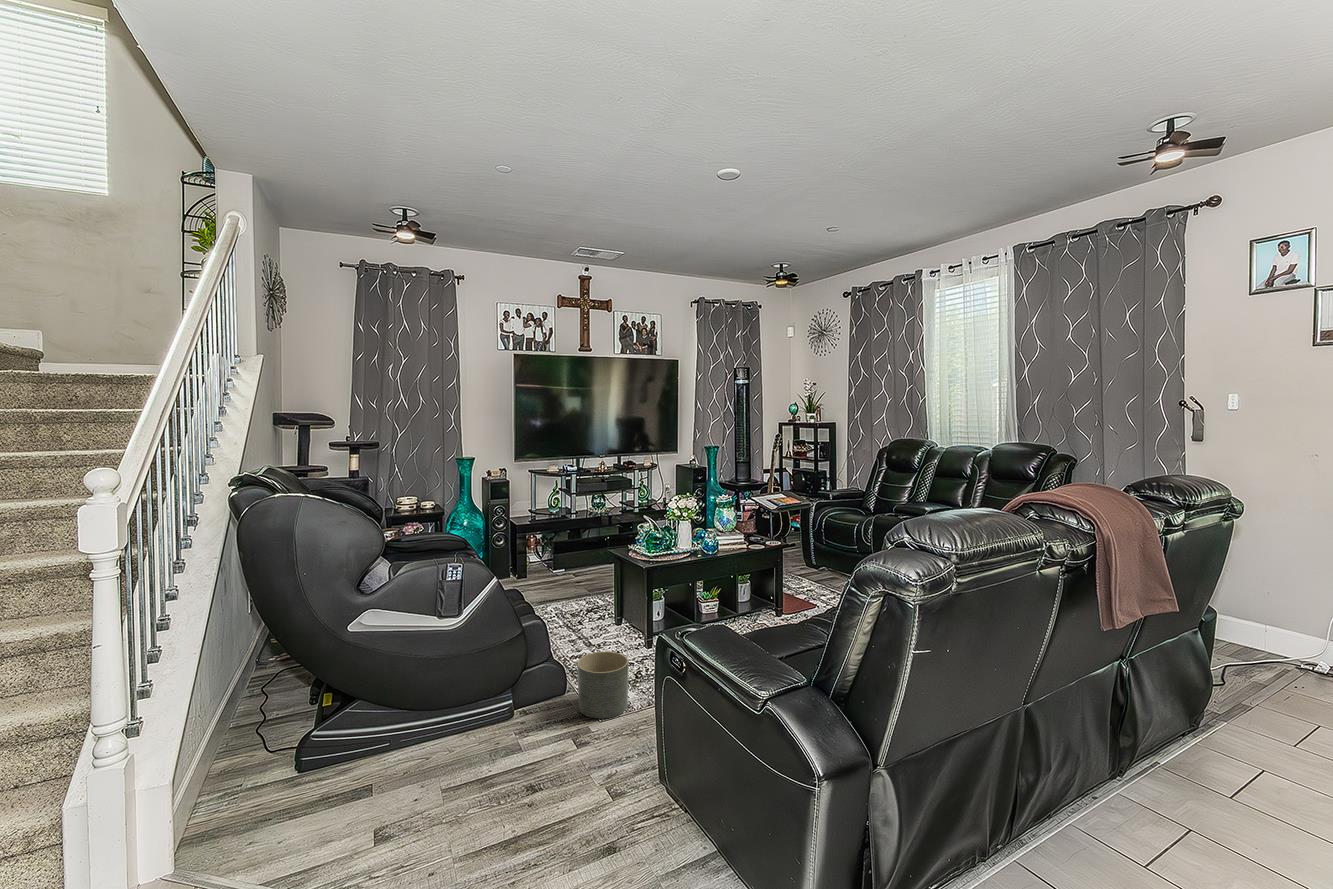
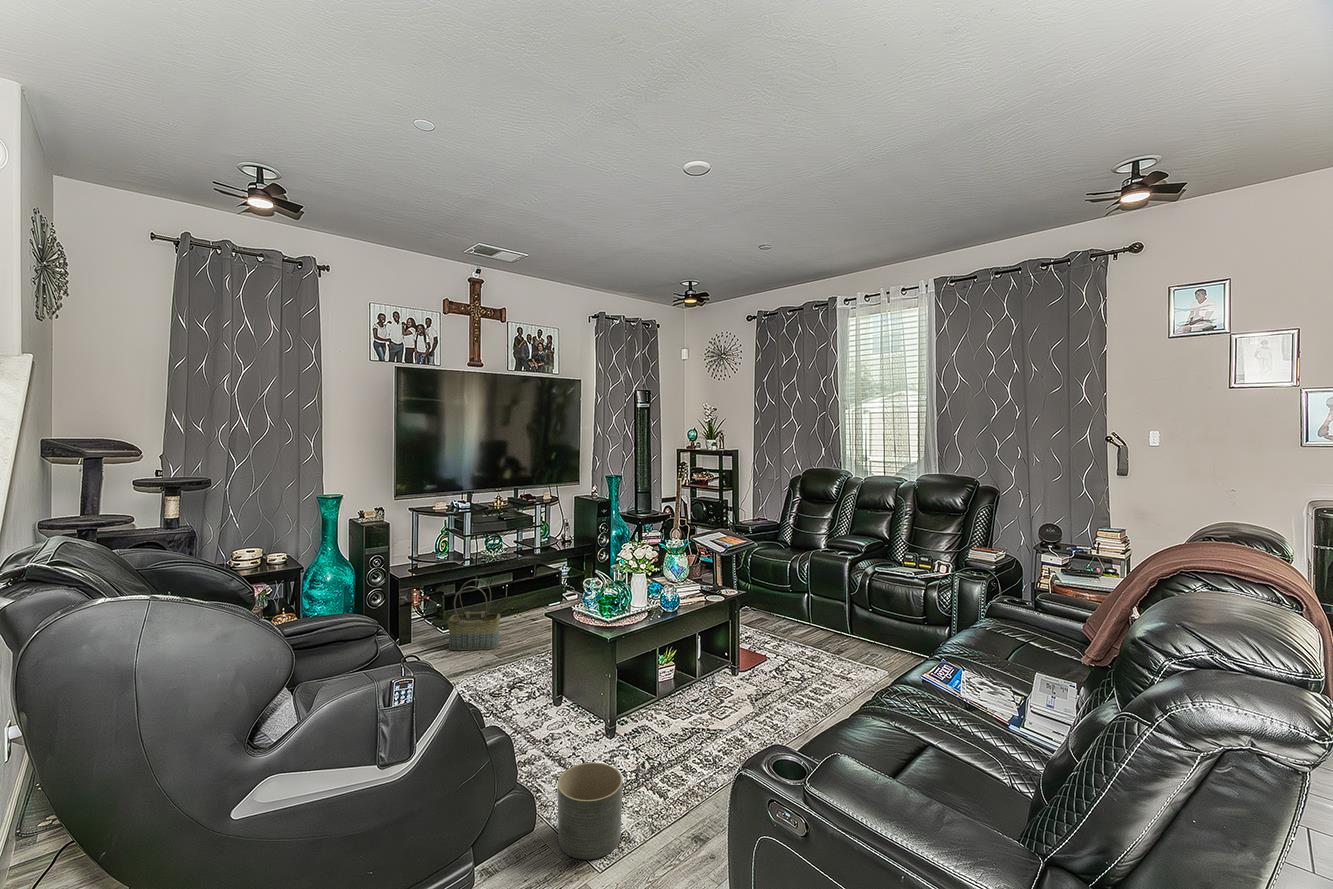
basket: none [549,527,592,584] -> present [447,579,501,650]

